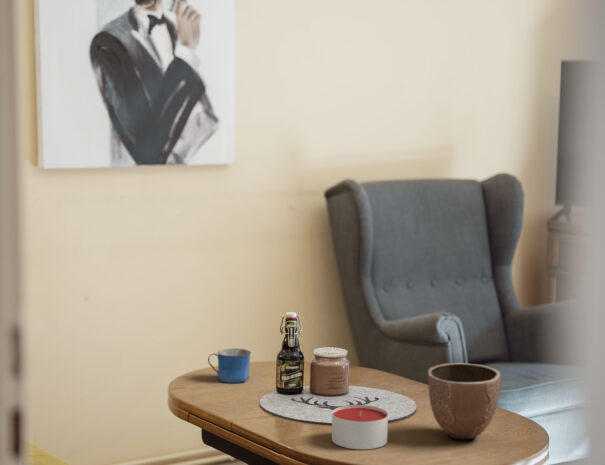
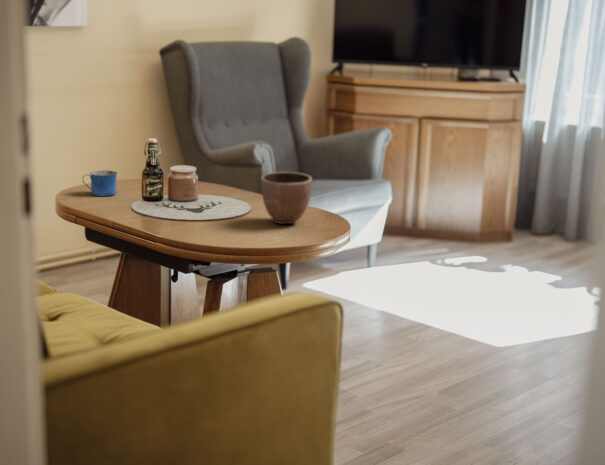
candle: present [332,405,388,450] -> none [194,204,235,234]

